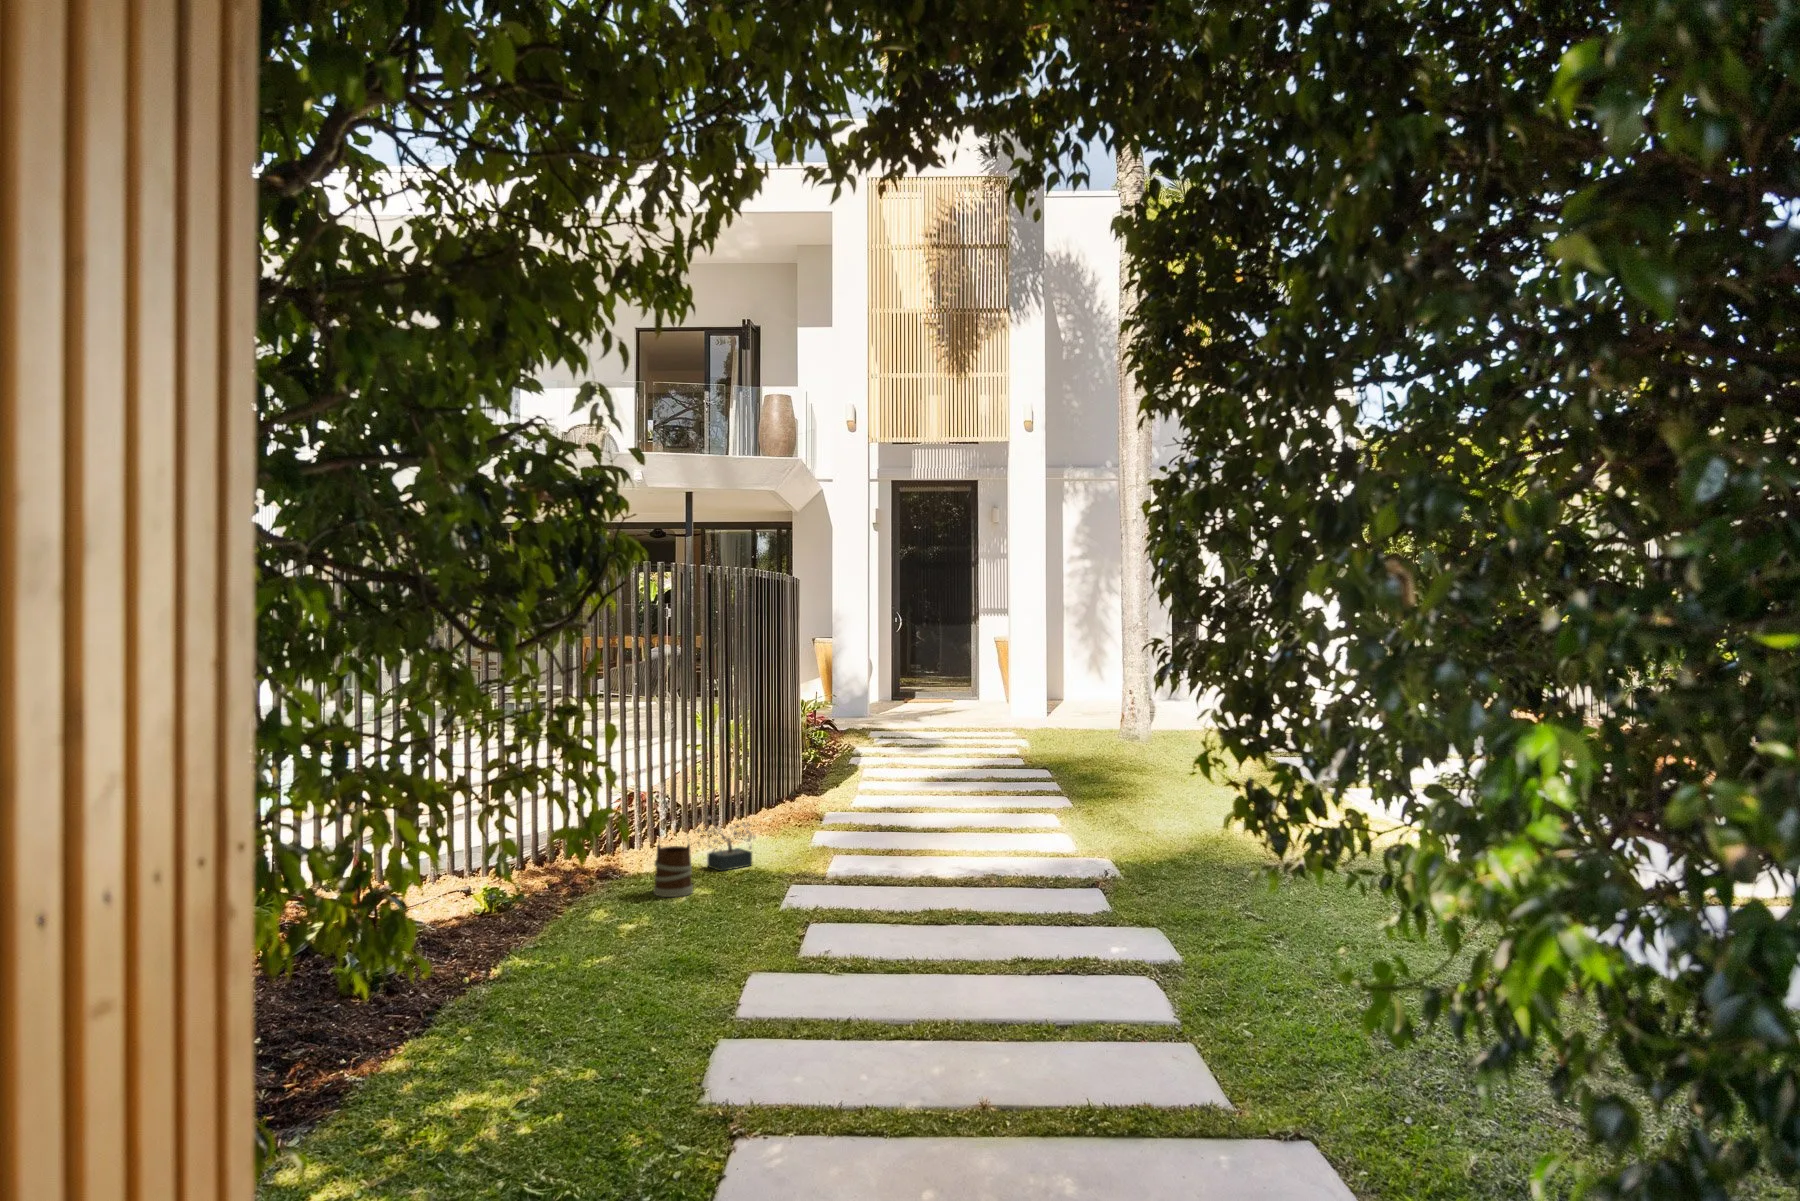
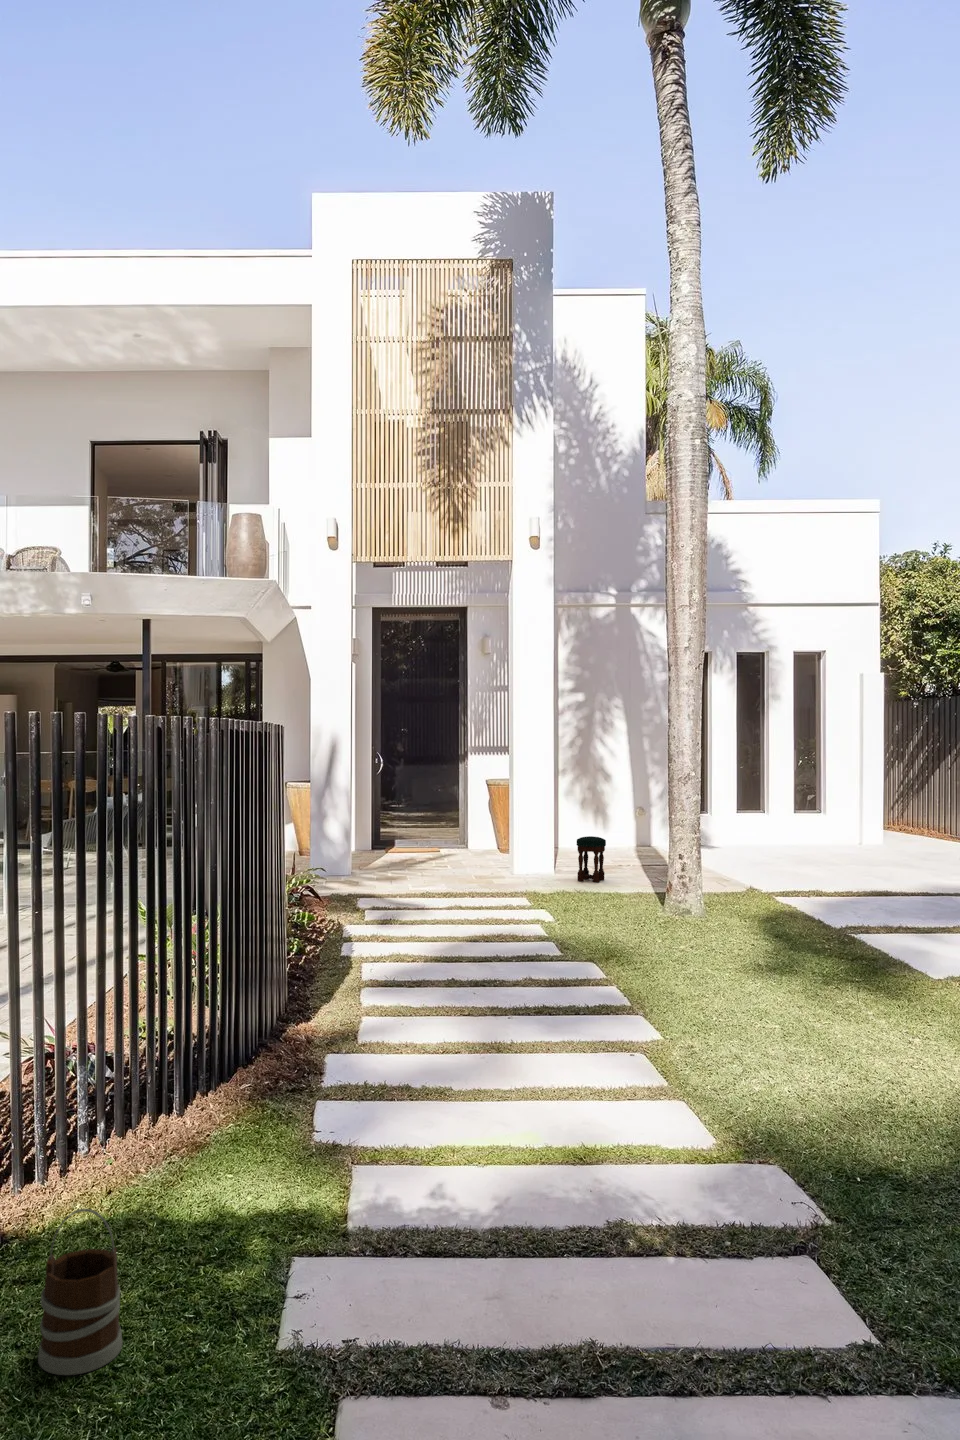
stool: none [1064,685,1090,726] -> present [577,836,606,883]
decorative plant: present [697,816,756,871] -> none [133,1147,243,1255]

